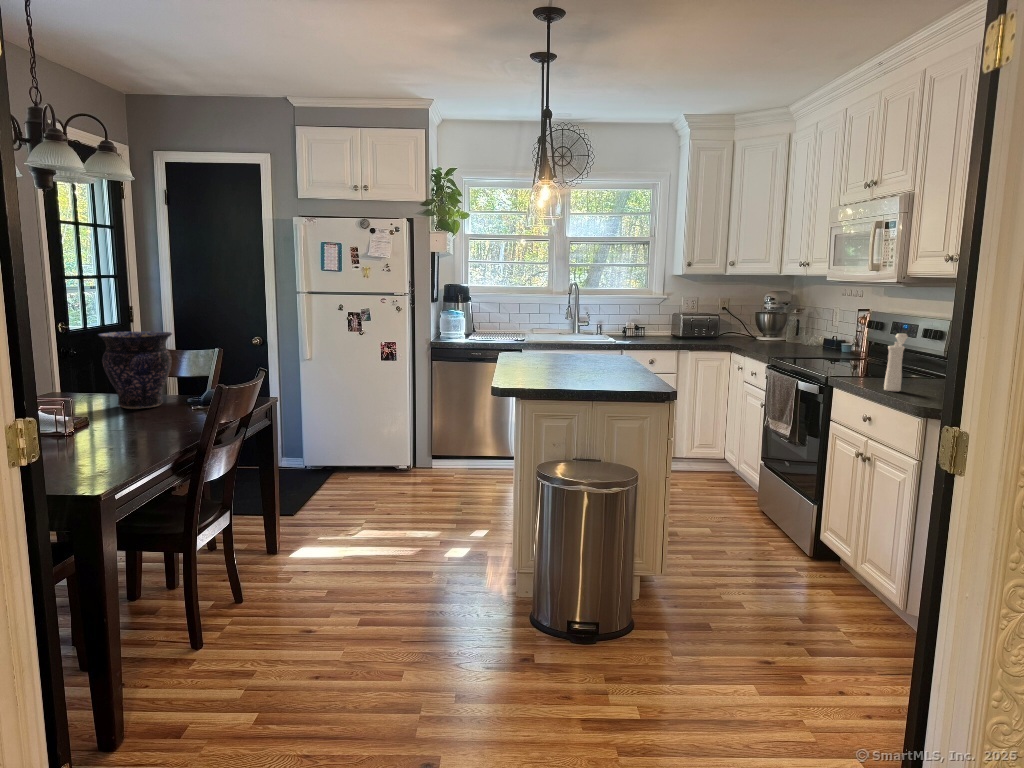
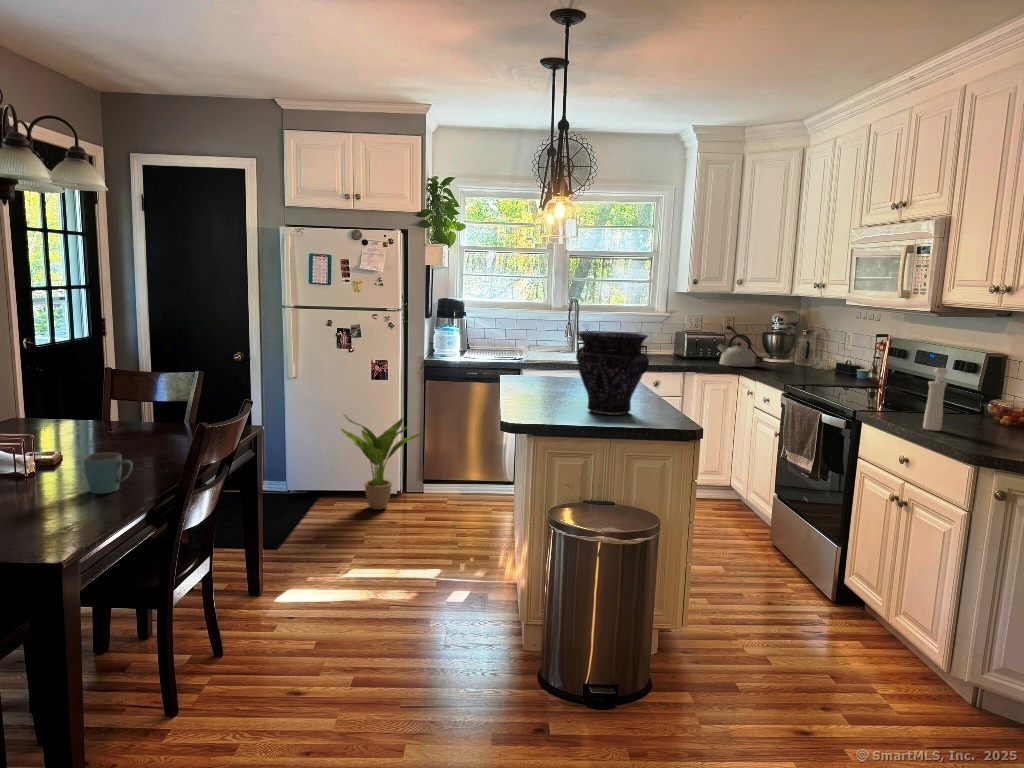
kettle: none [710,313,748,344] -> present [717,334,756,367]
vase: present [98,331,172,409] -> present [576,331,649,415]
potted plant: none [352,392,429,483] -> present [341,415,422,510]
mug: none [119,412,161,447] -> present [84,452,133,494]

